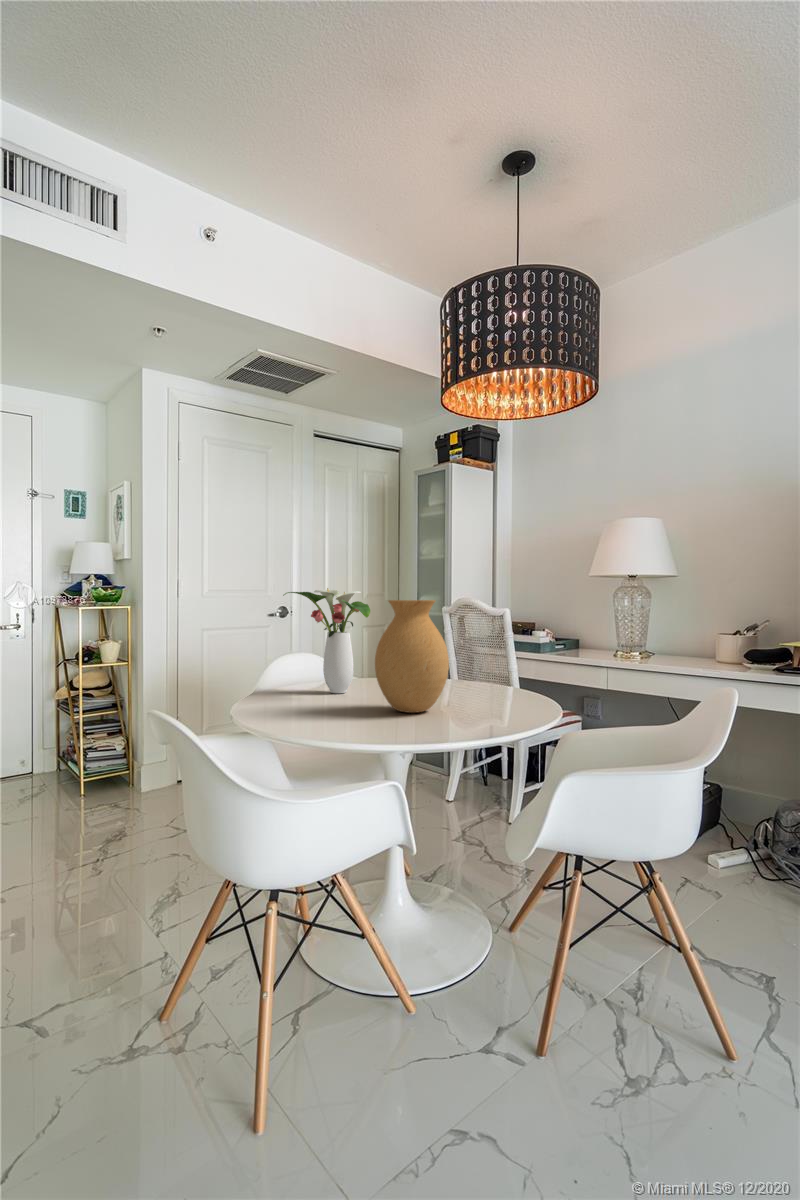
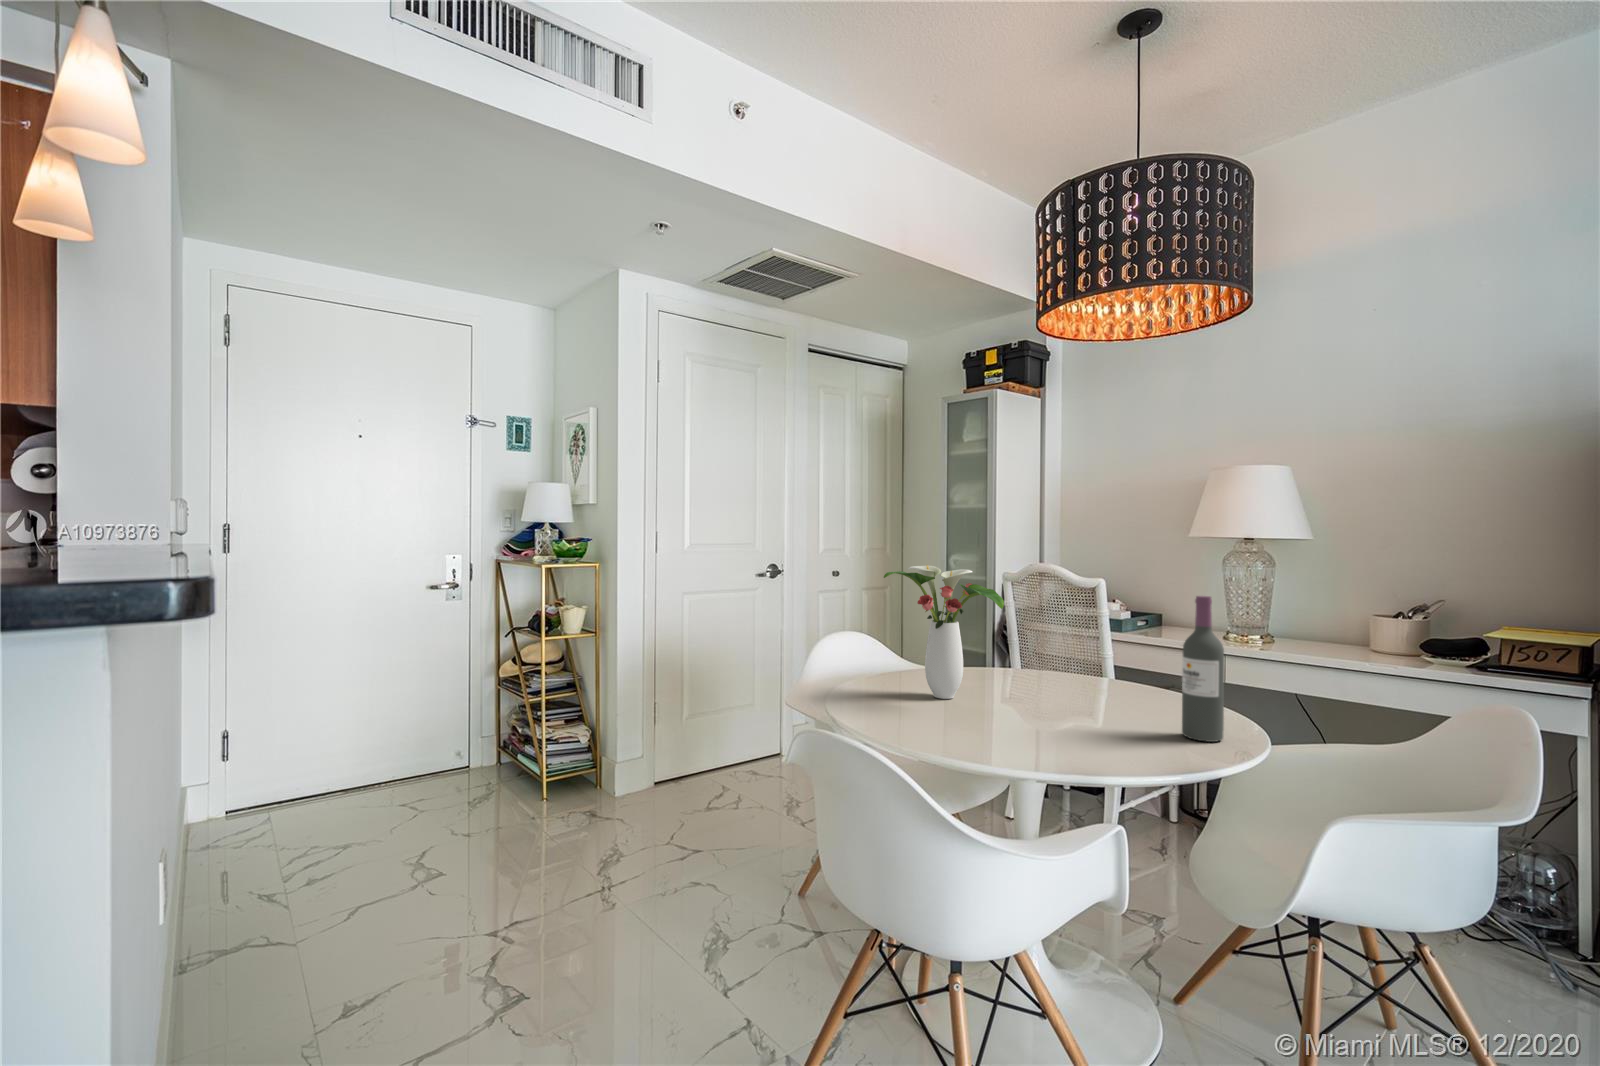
vase: present [375,600,449,713] -> none [1037,592,1137,738]
wine bottle: none [487,600,516,714] -> present [1182,596,1224,742]

